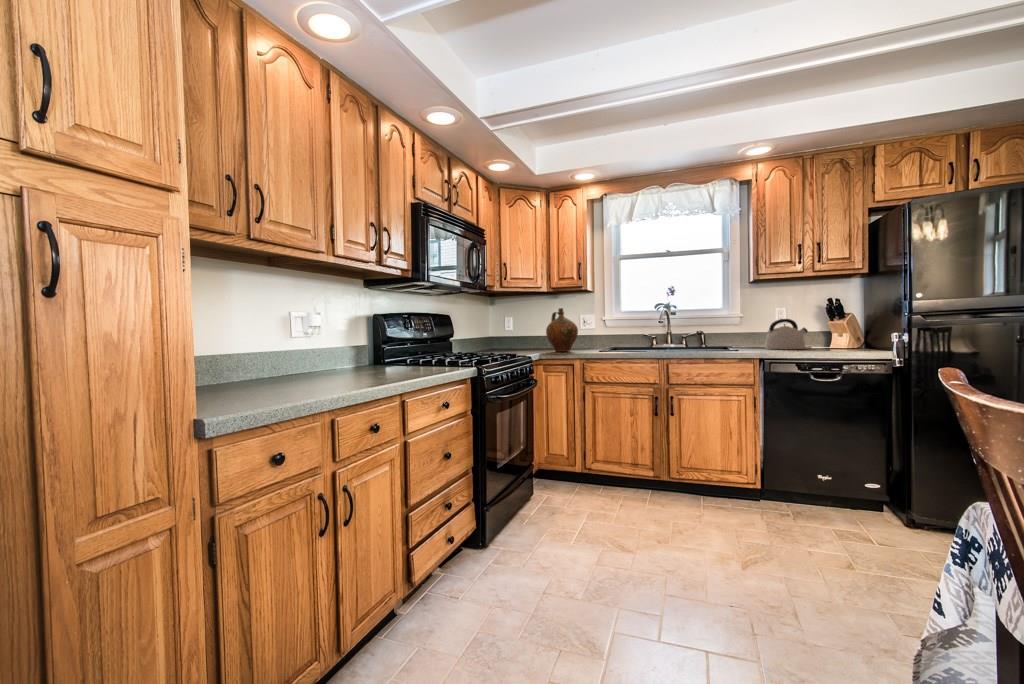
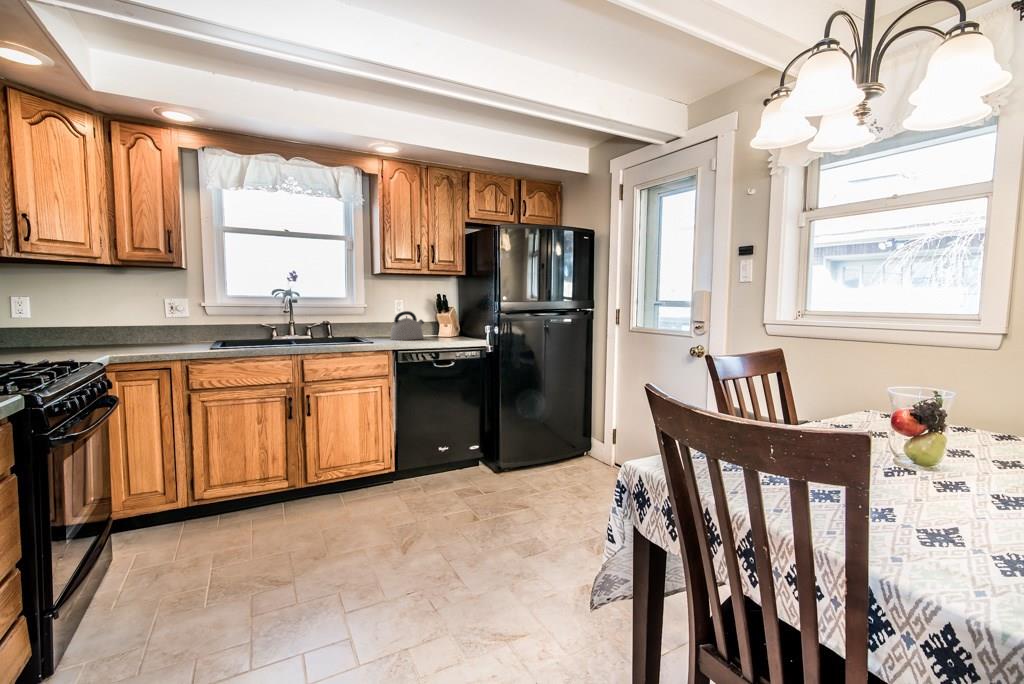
ceramic jug: present [546,308,578,352] -> none [121,291,177,352]

